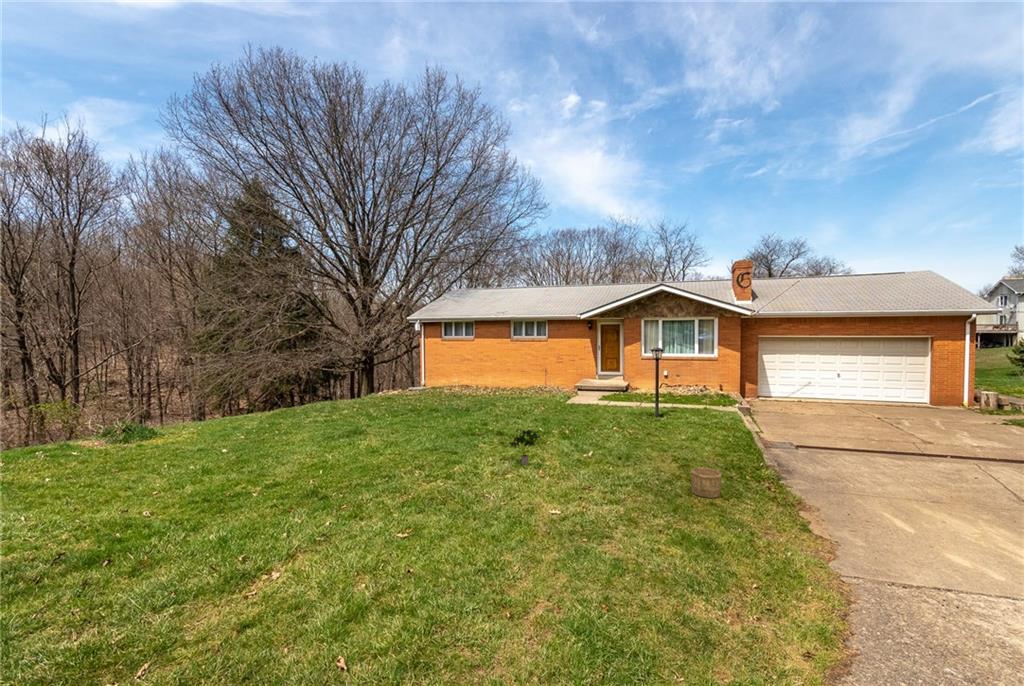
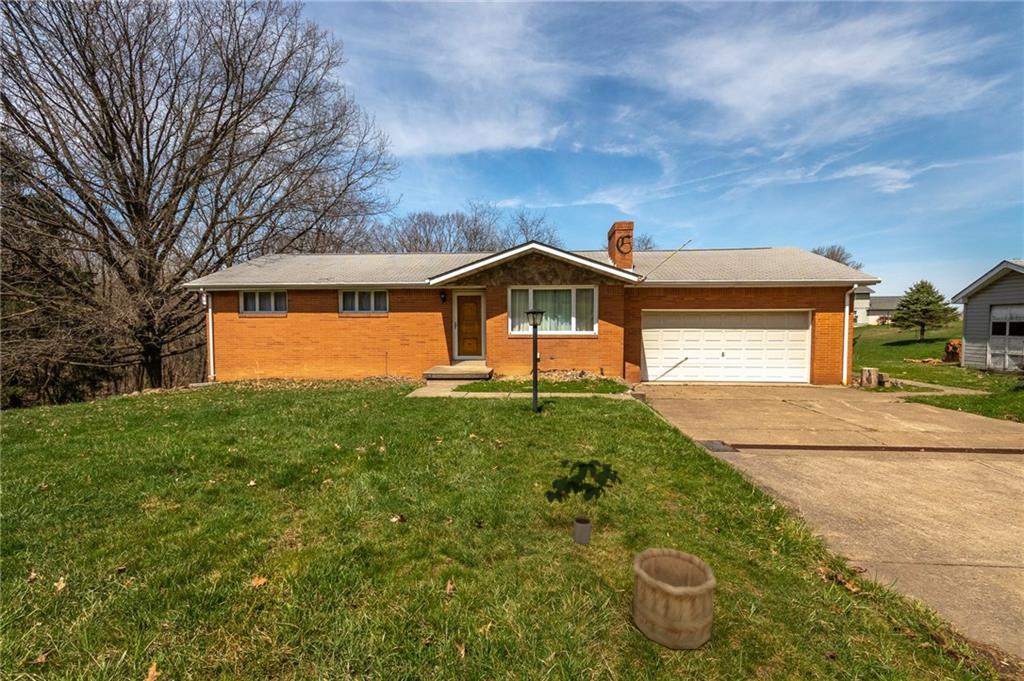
potted plant: present [510,429,540,465] -> present [544,459,621,544]

